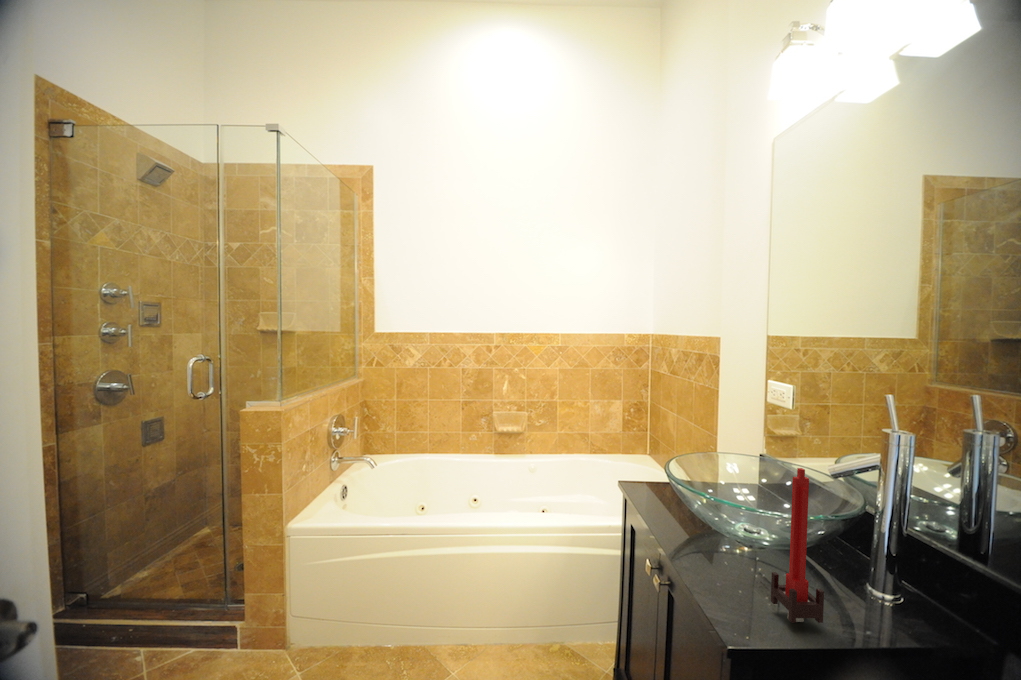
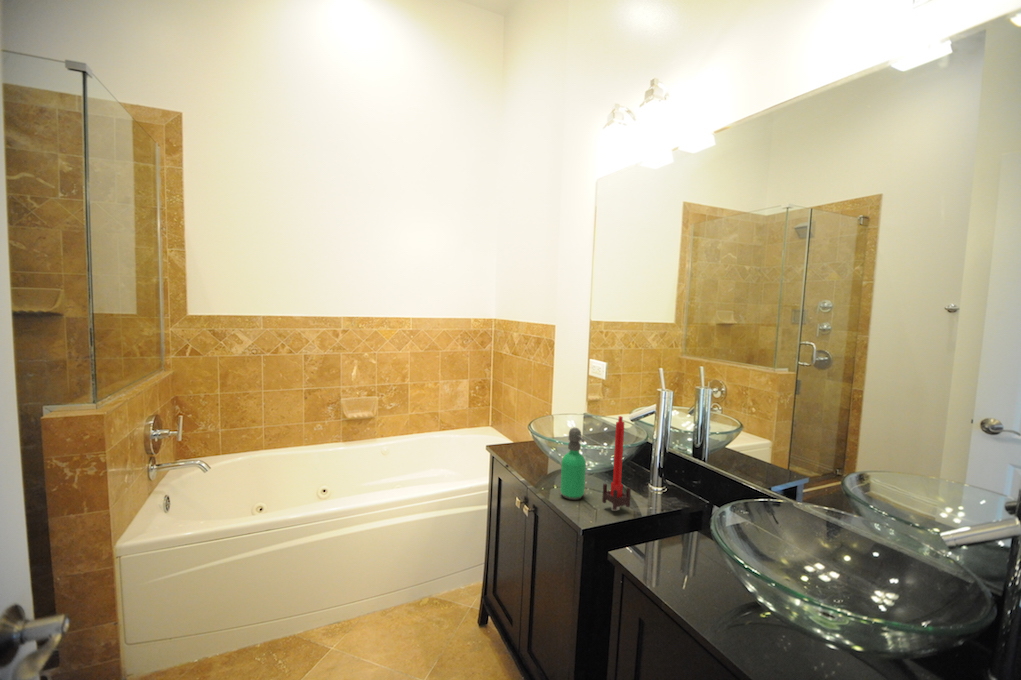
soap dispenser: none [703,475,744,584] -> present [560,428,586,500]

